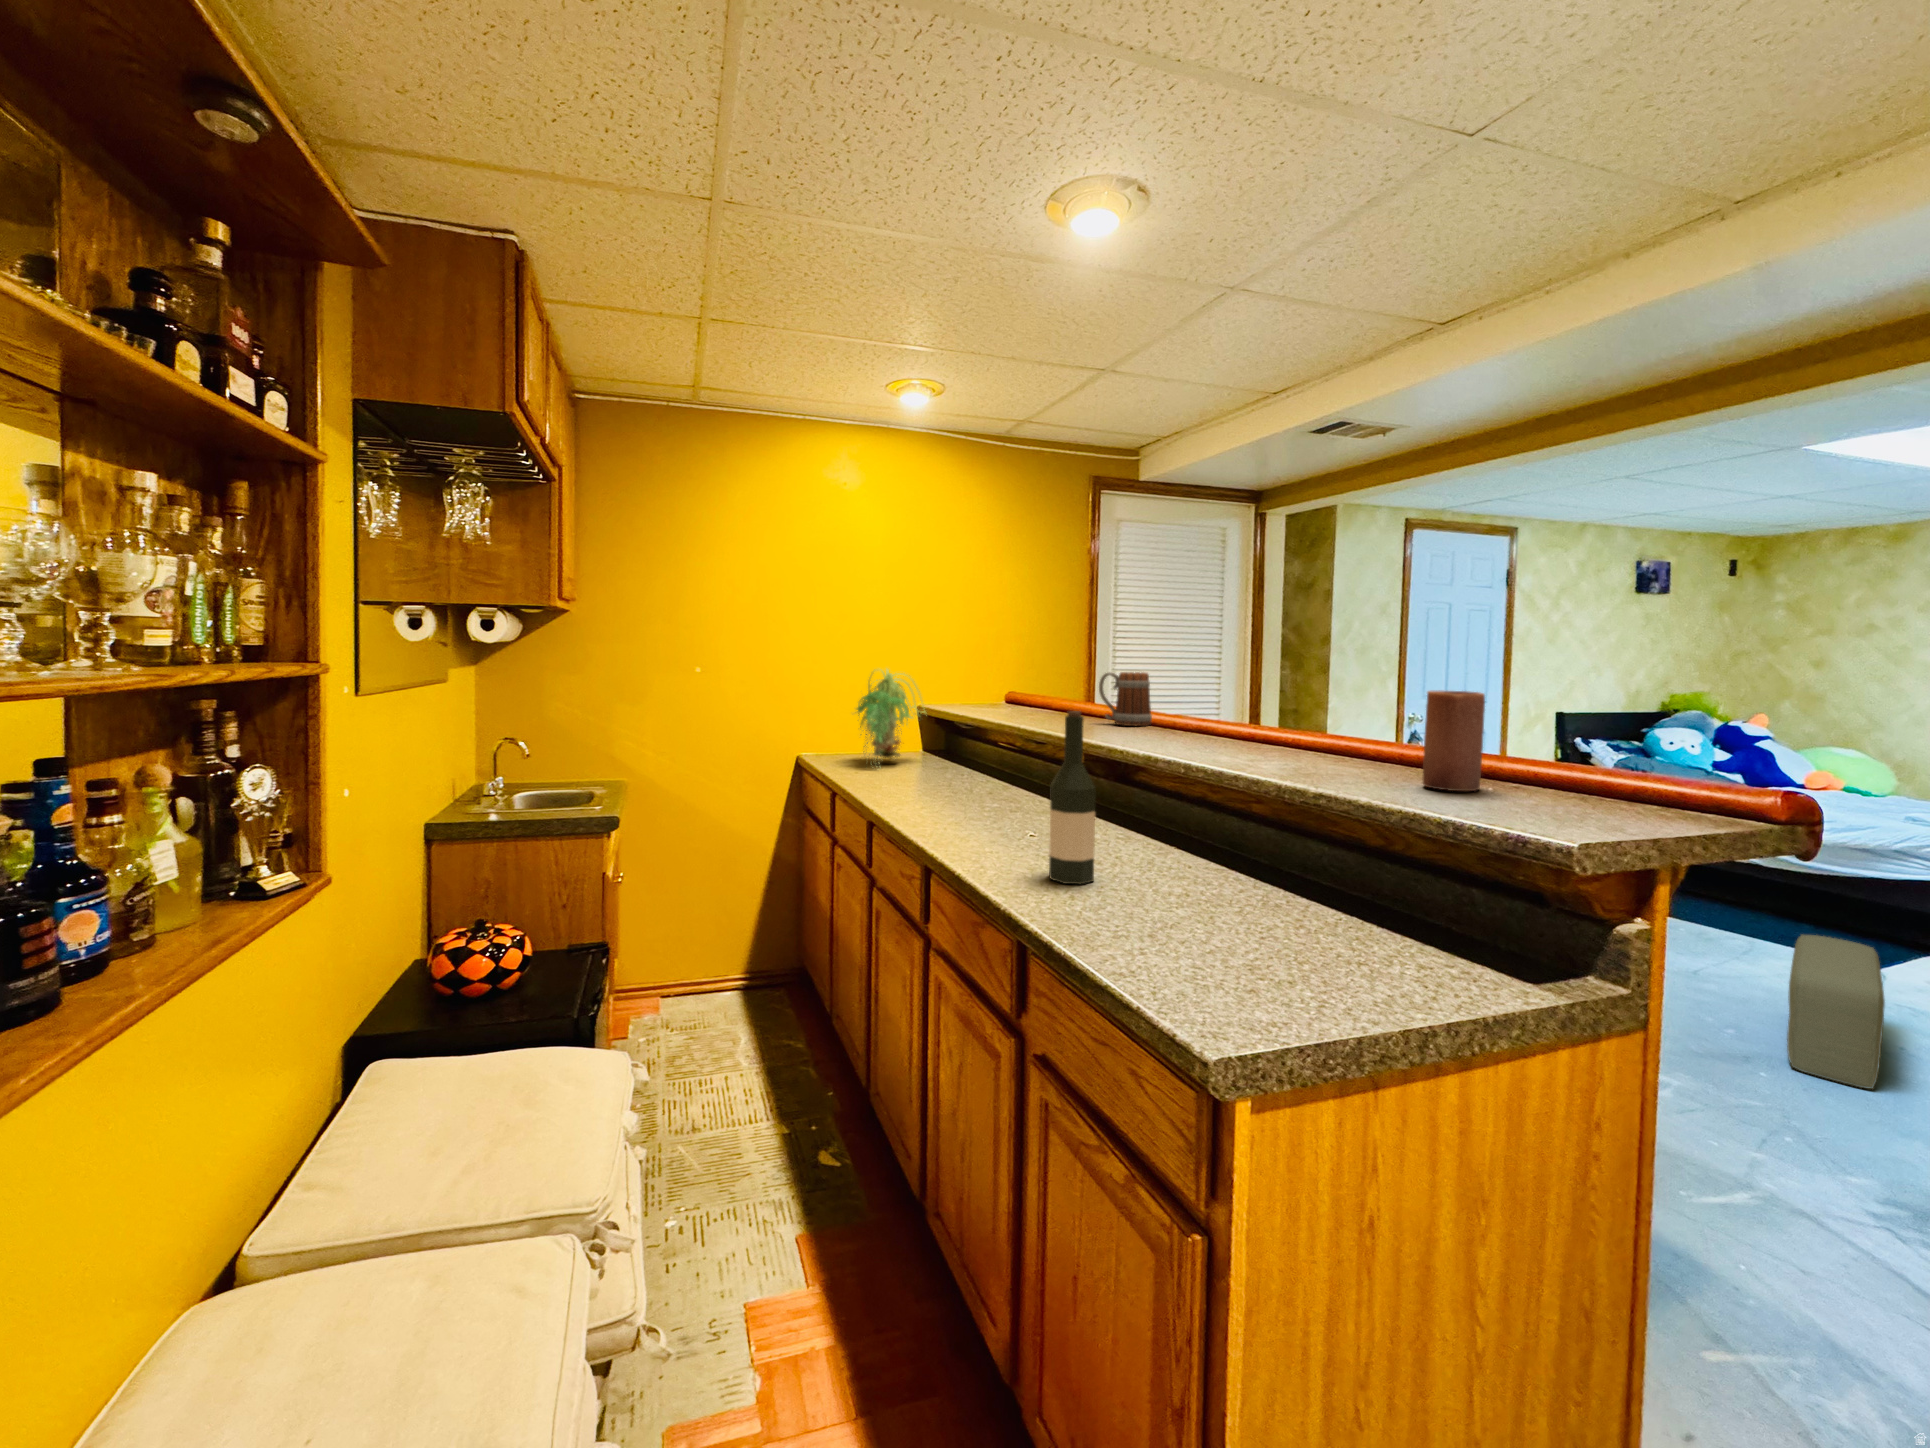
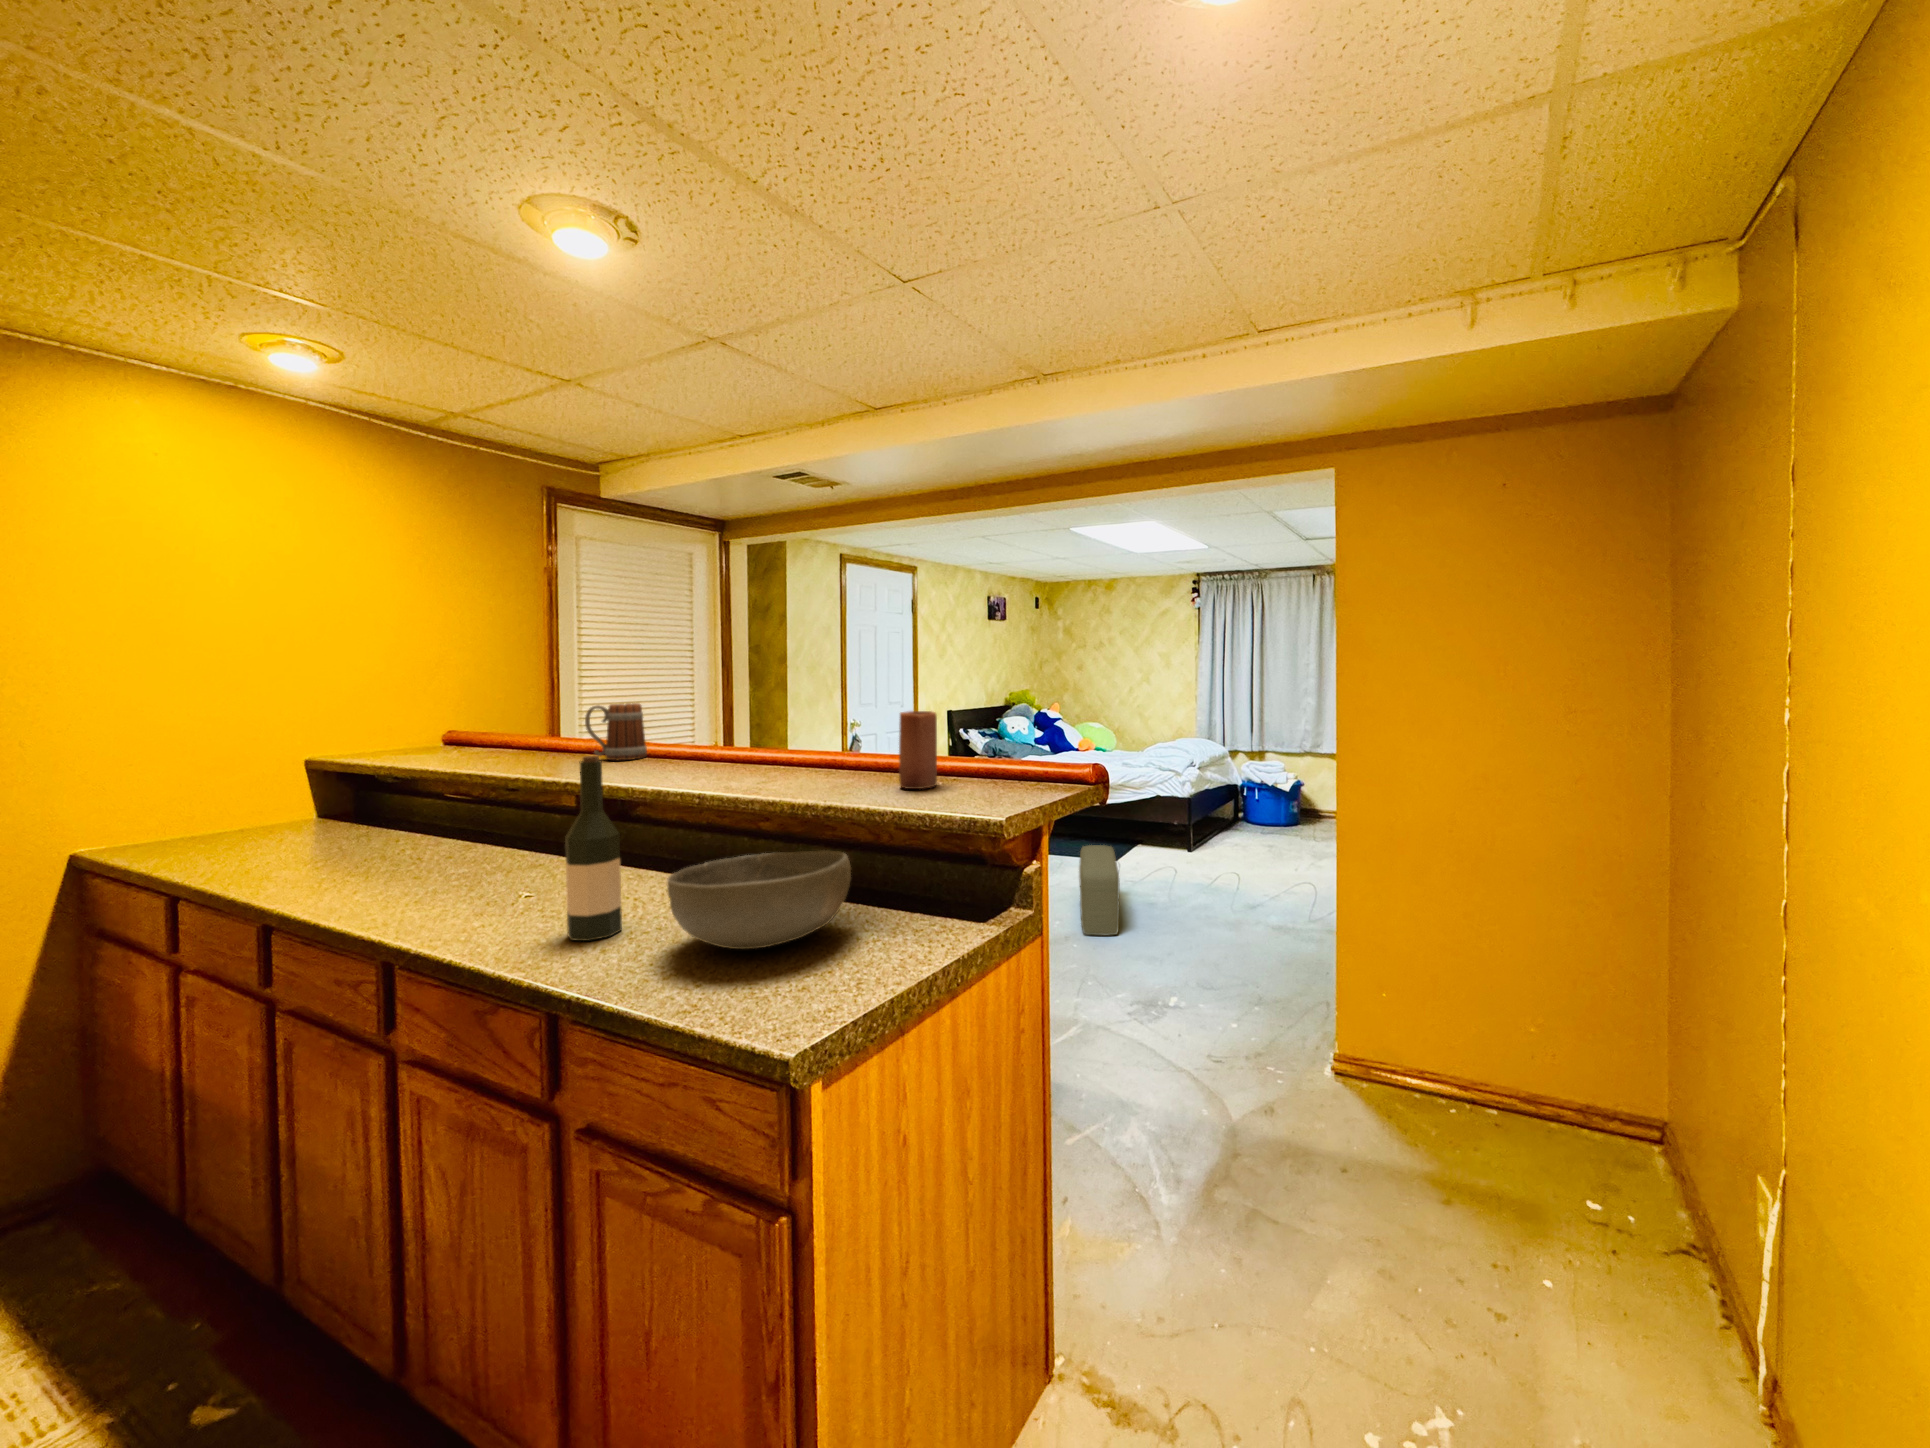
plant: present [857,669,926,767] -> none [184,713,331,857]
bowl: none [1125,831,1334,934] -> present [667,850,851,949]

